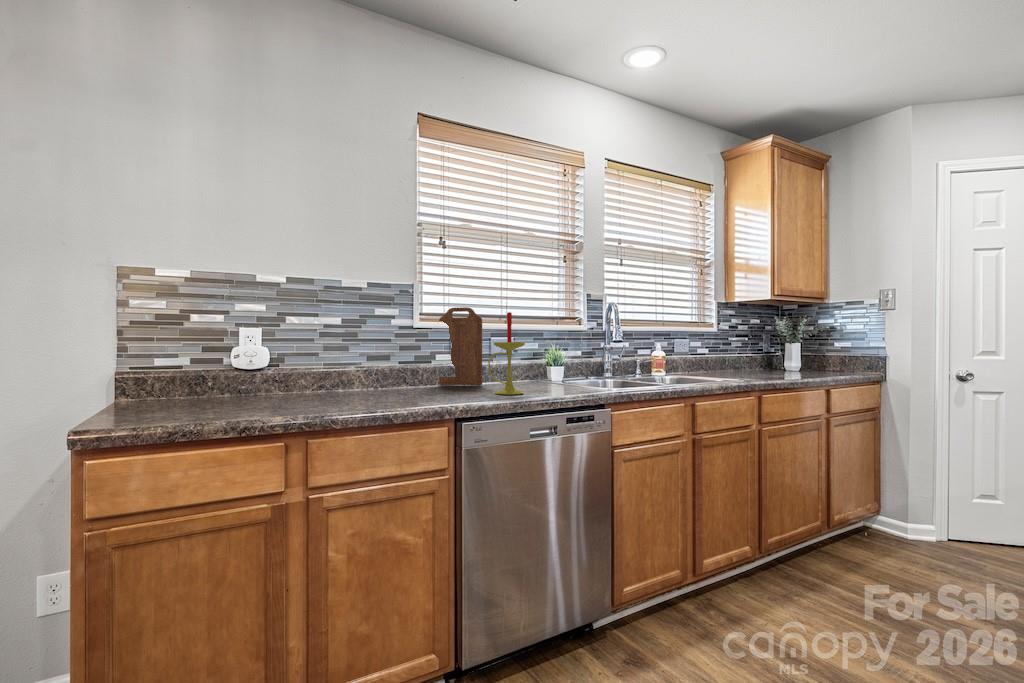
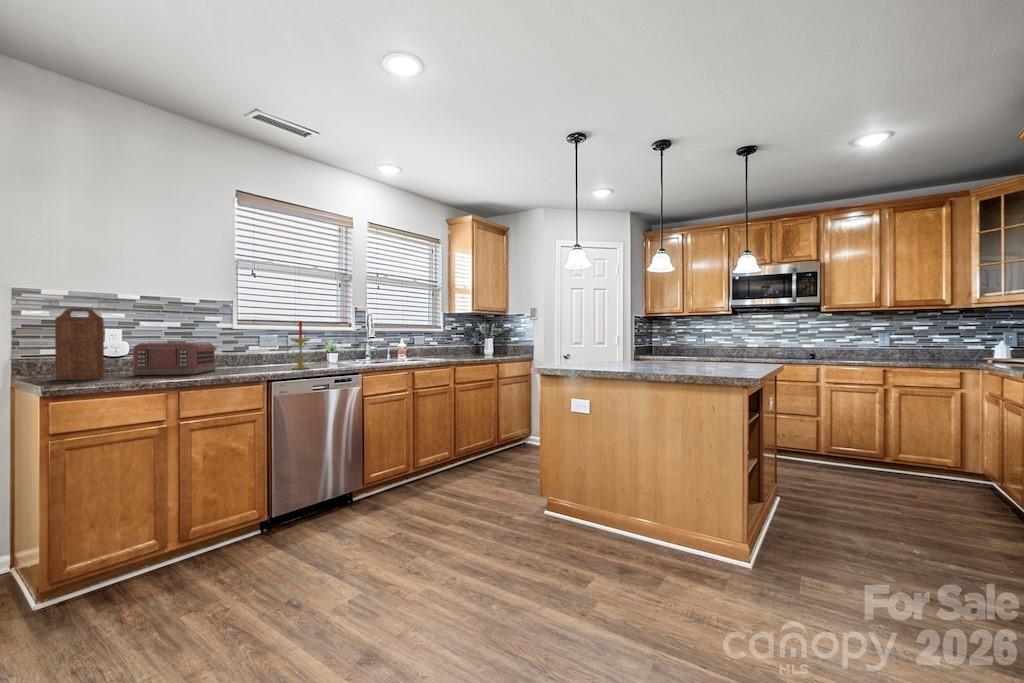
cutting board: present [439,307,482,386] -> present [55,308,104,379]
toaster: none [261,349,385,403] -> present [132,343,216,375]

